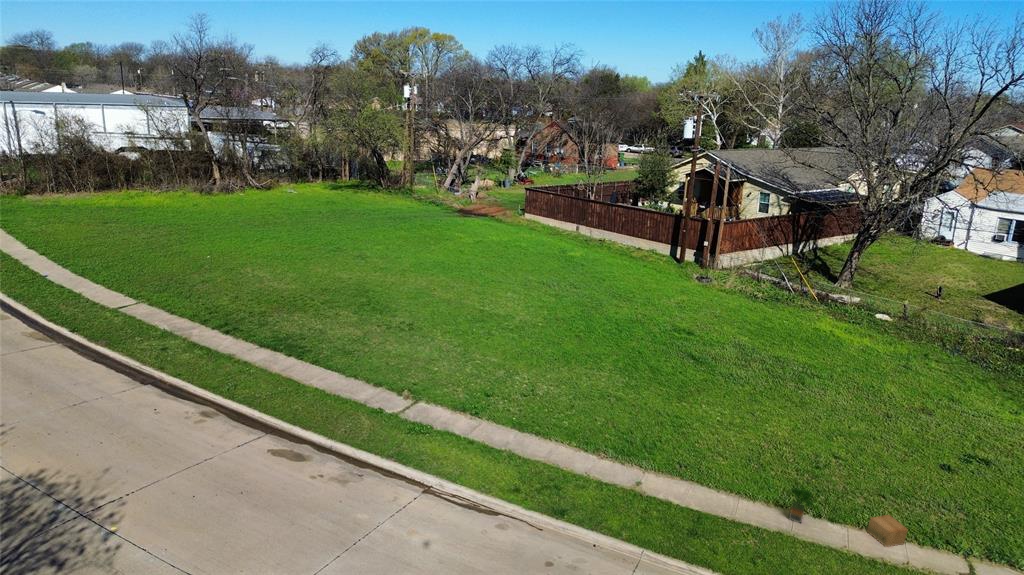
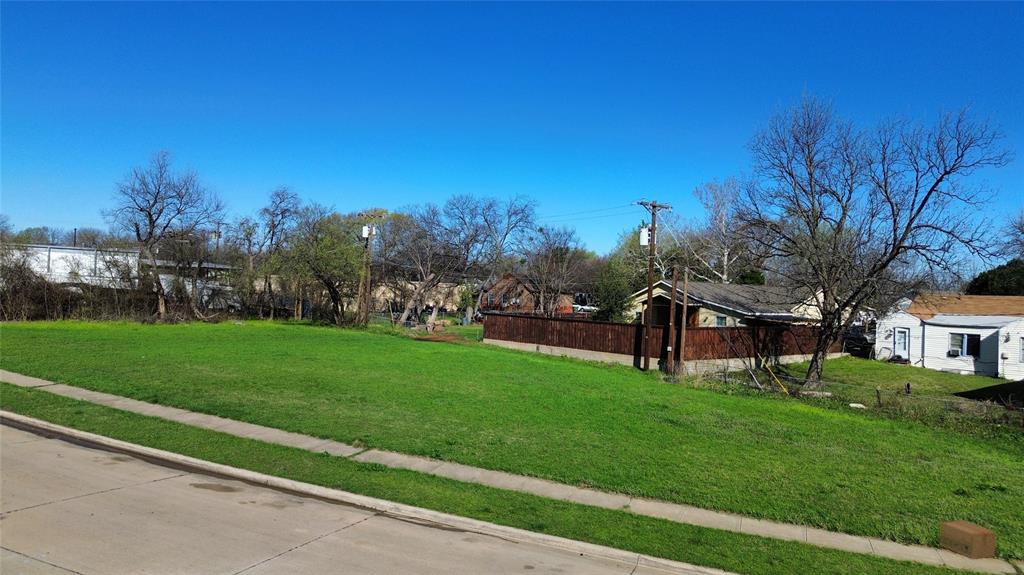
potted tree: present [789,488,812,523] -> none [826,488,861,539]

